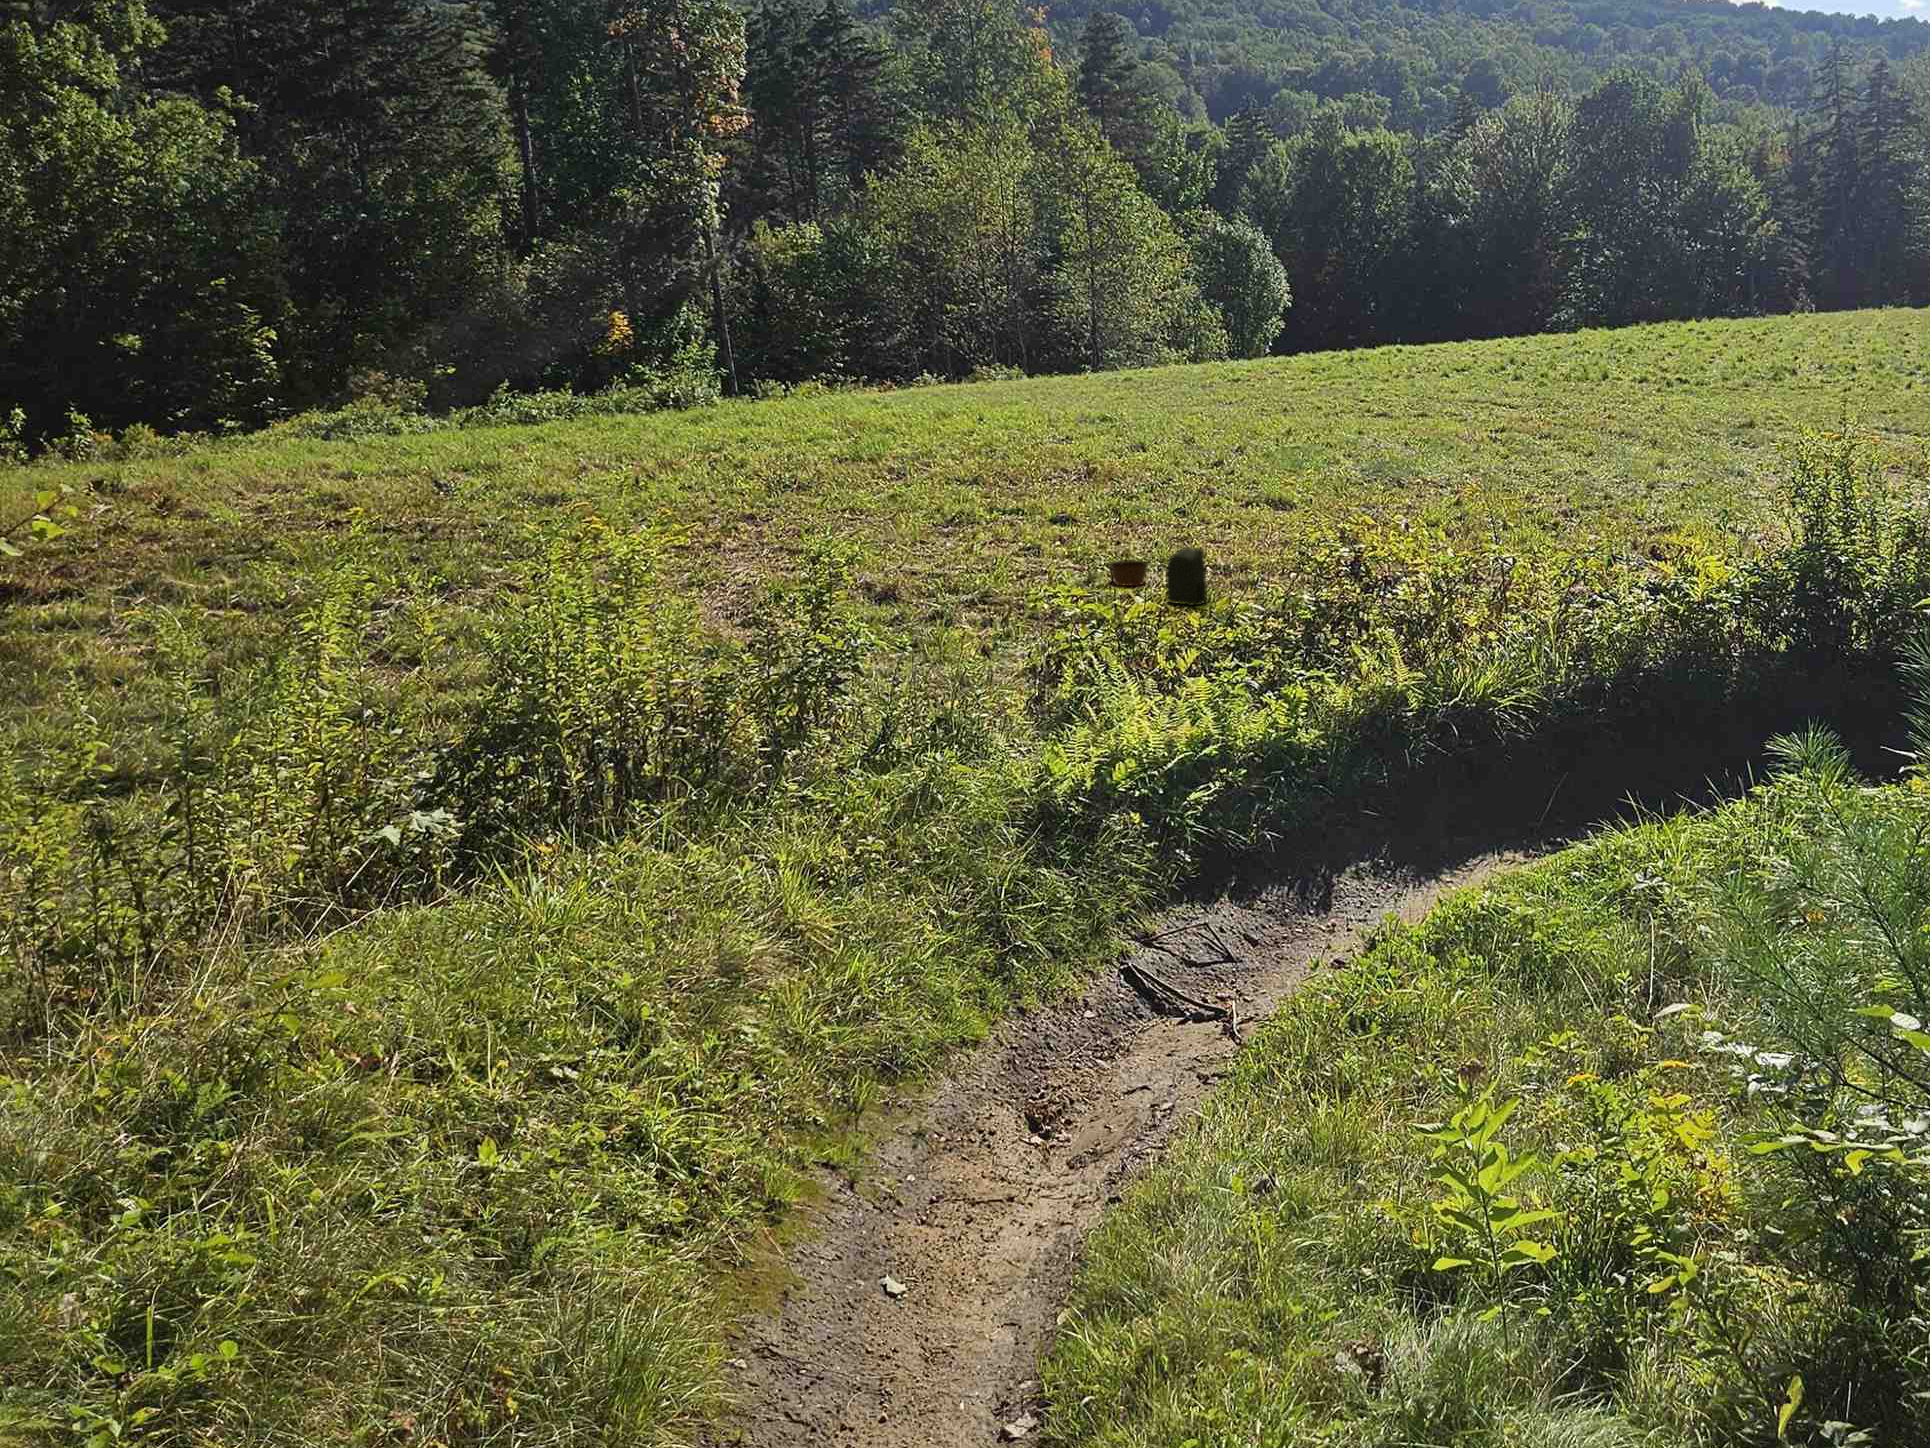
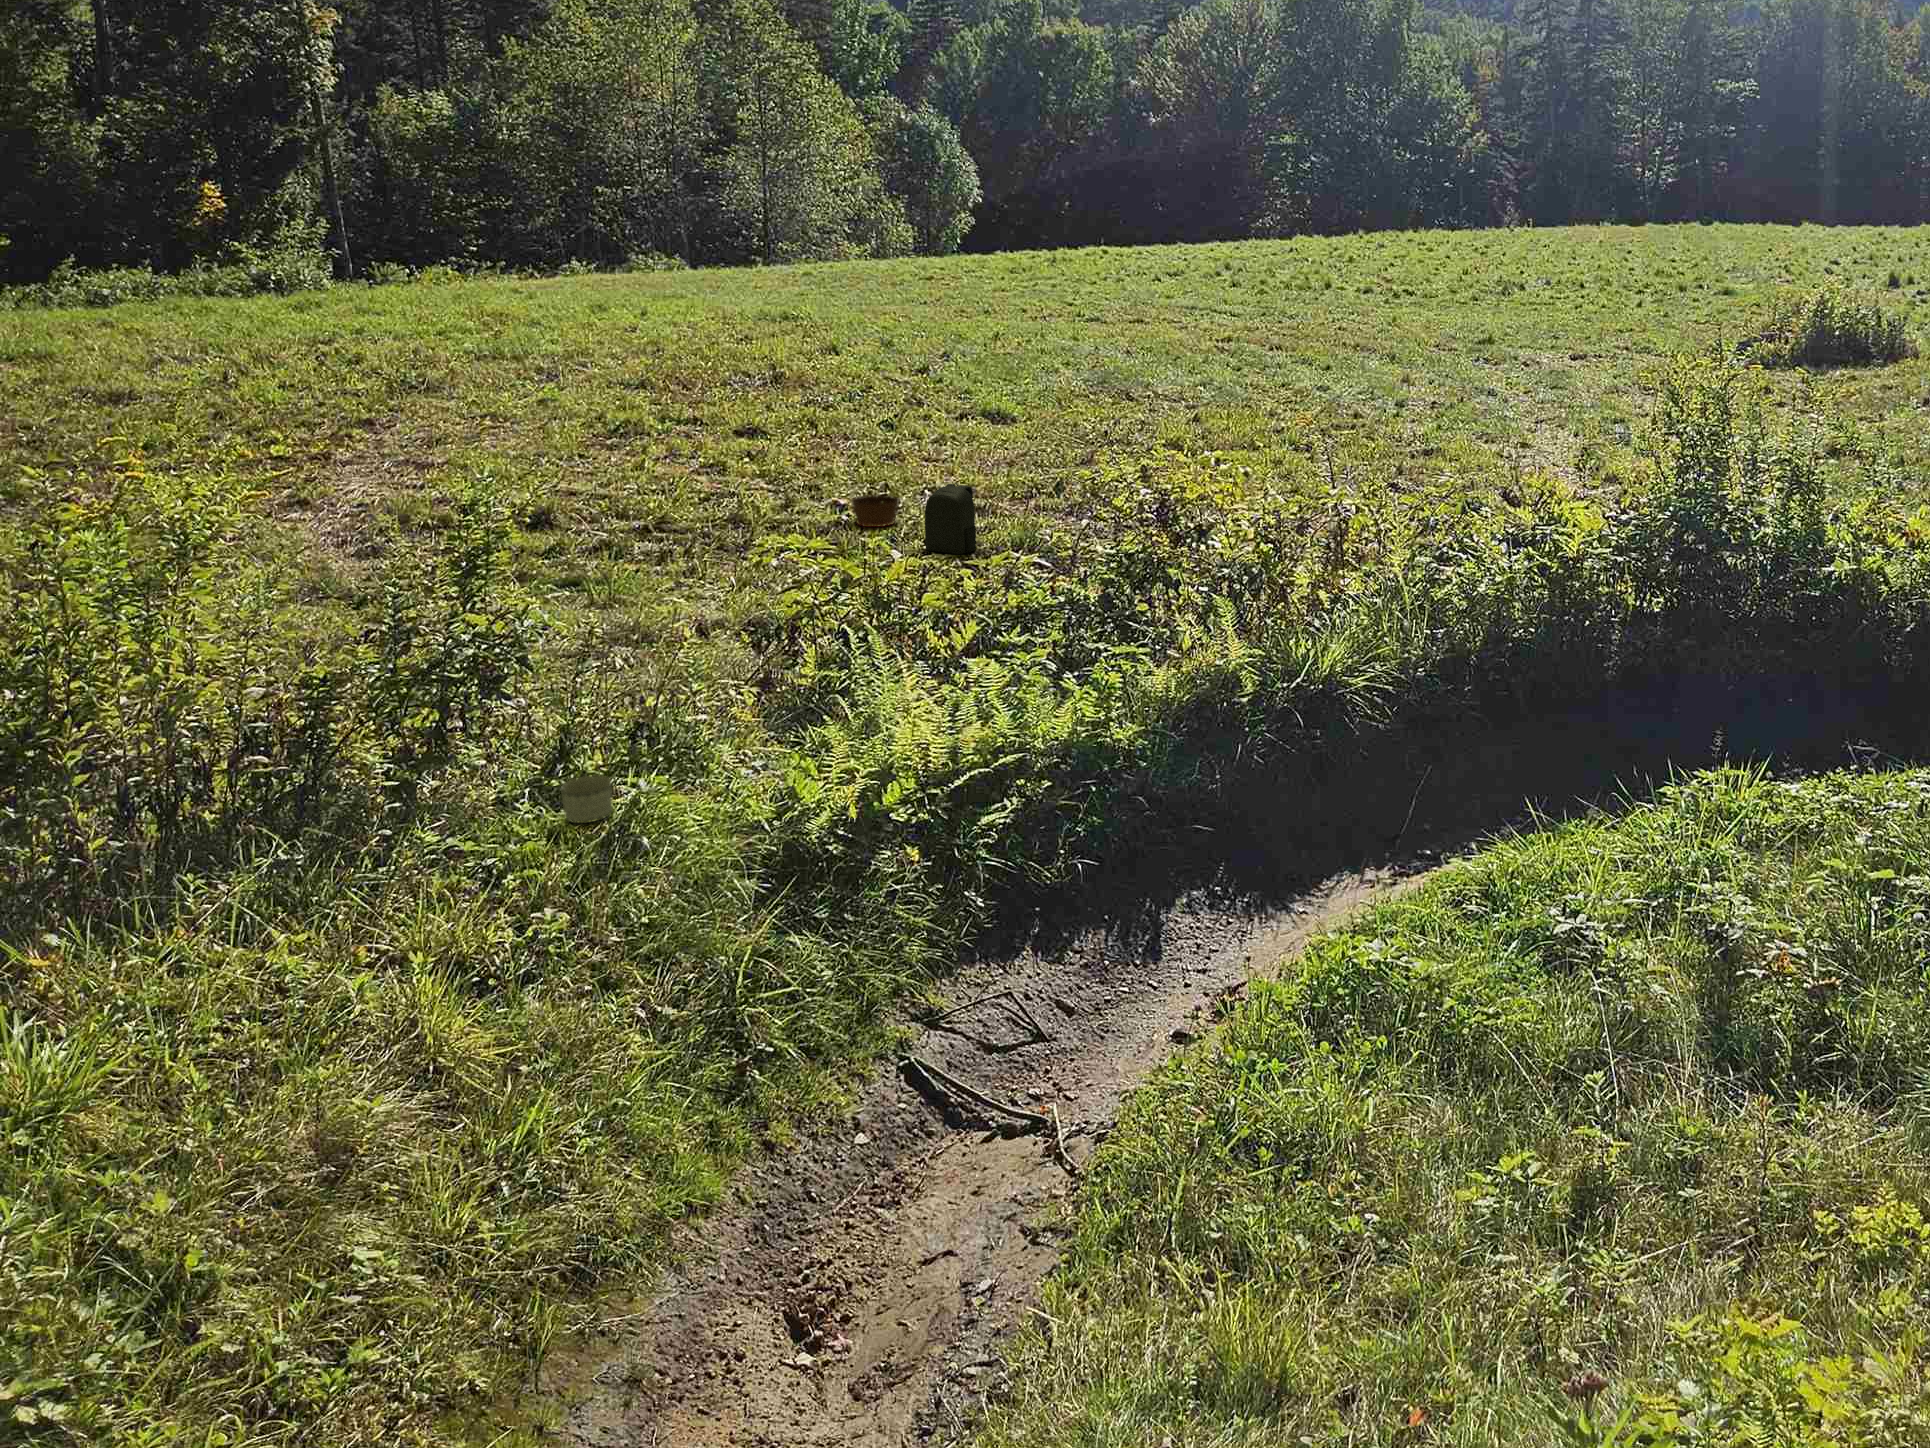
planter: none [882,744,917,778] -> present [561,776,613,823]

